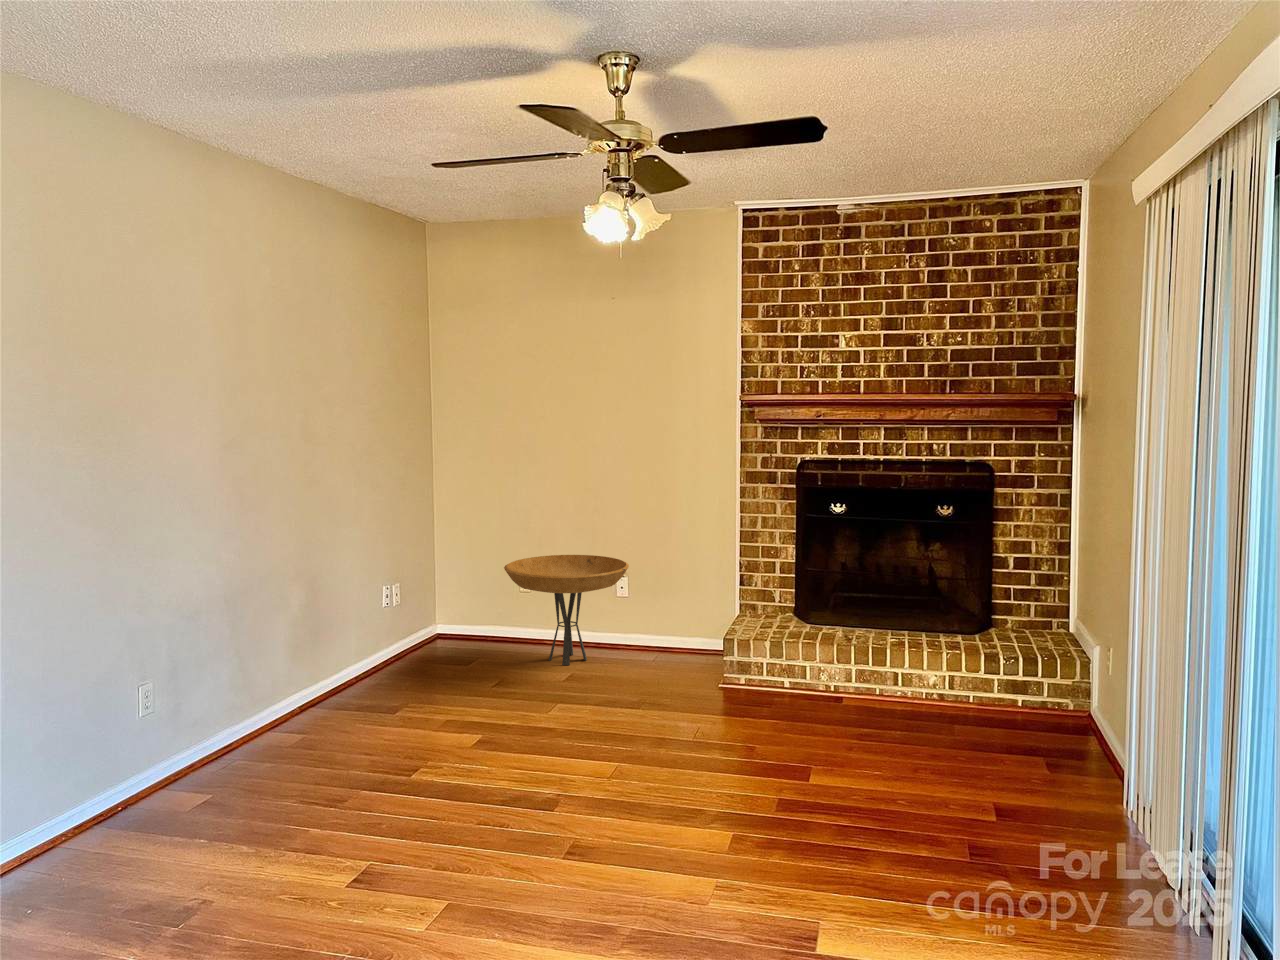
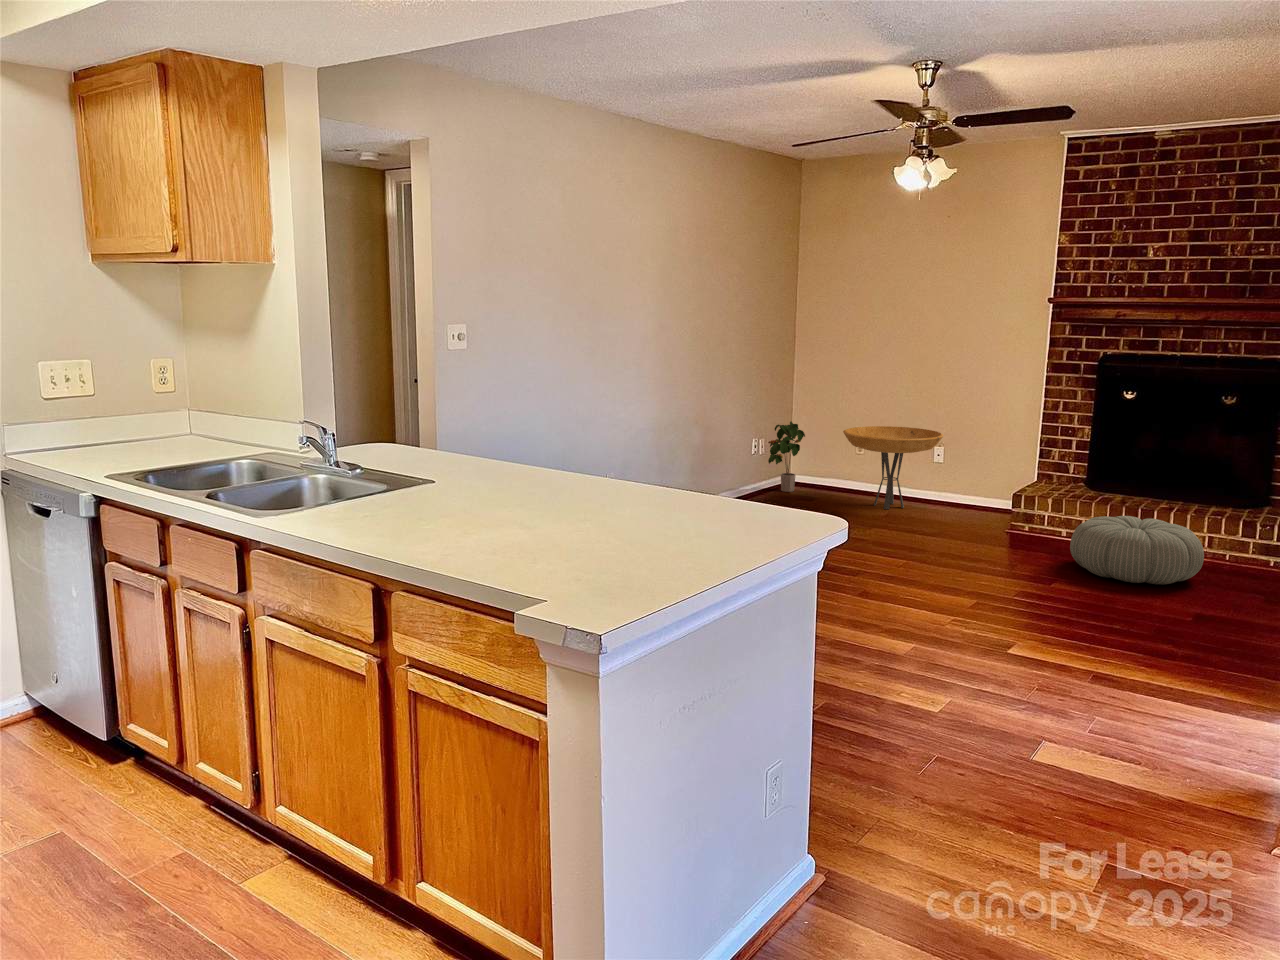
potted plant: none [406,555,456,649] -> present [768,421,805,492]
pouf: none [813,665,972,765] -> present [1070,516,1204,584]

